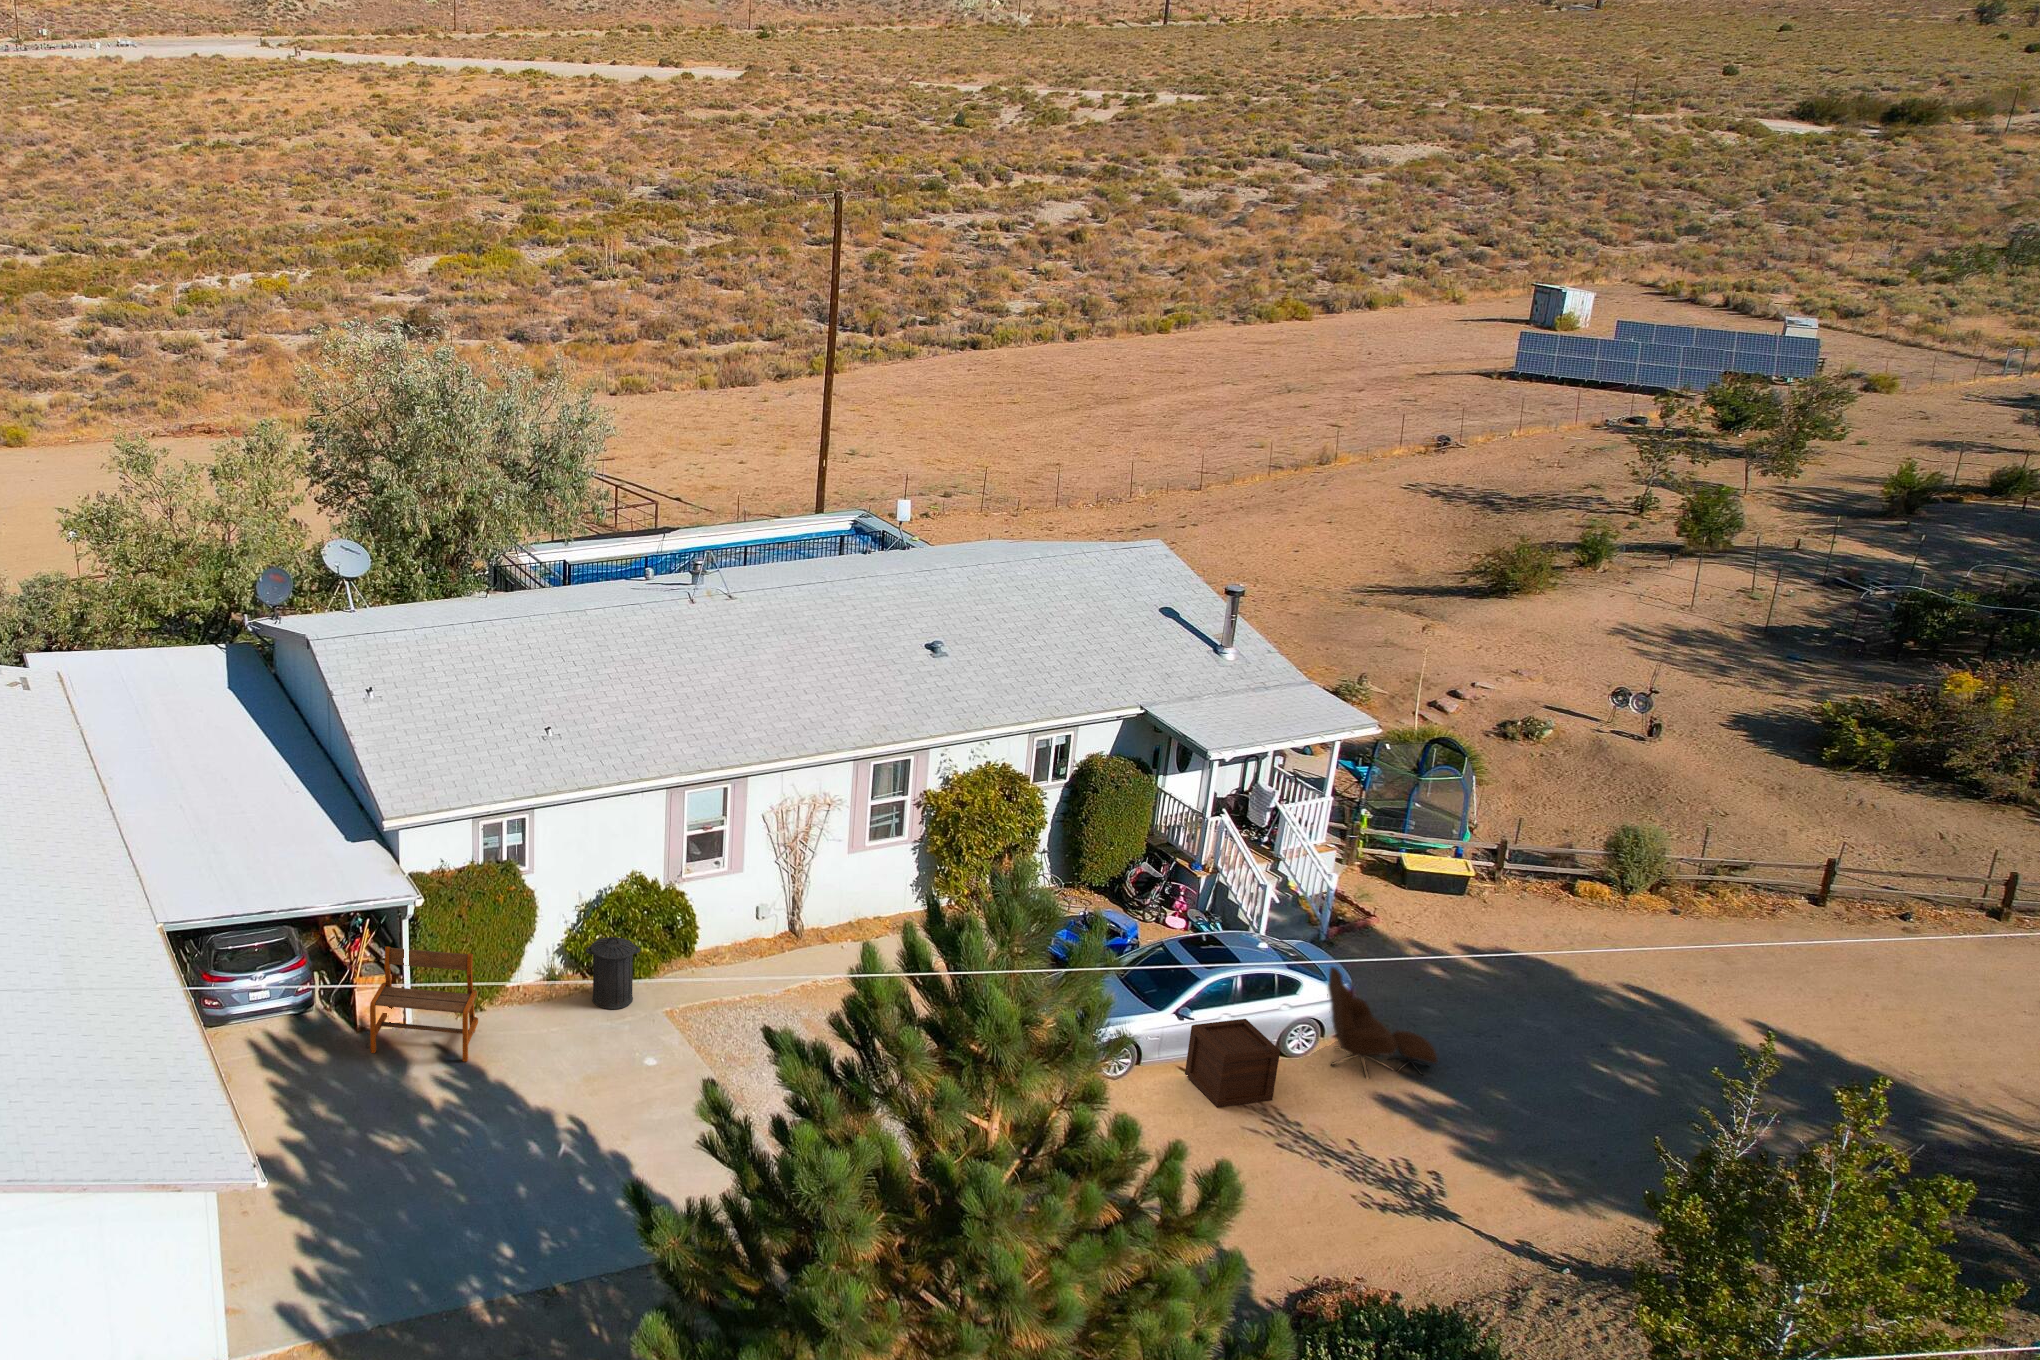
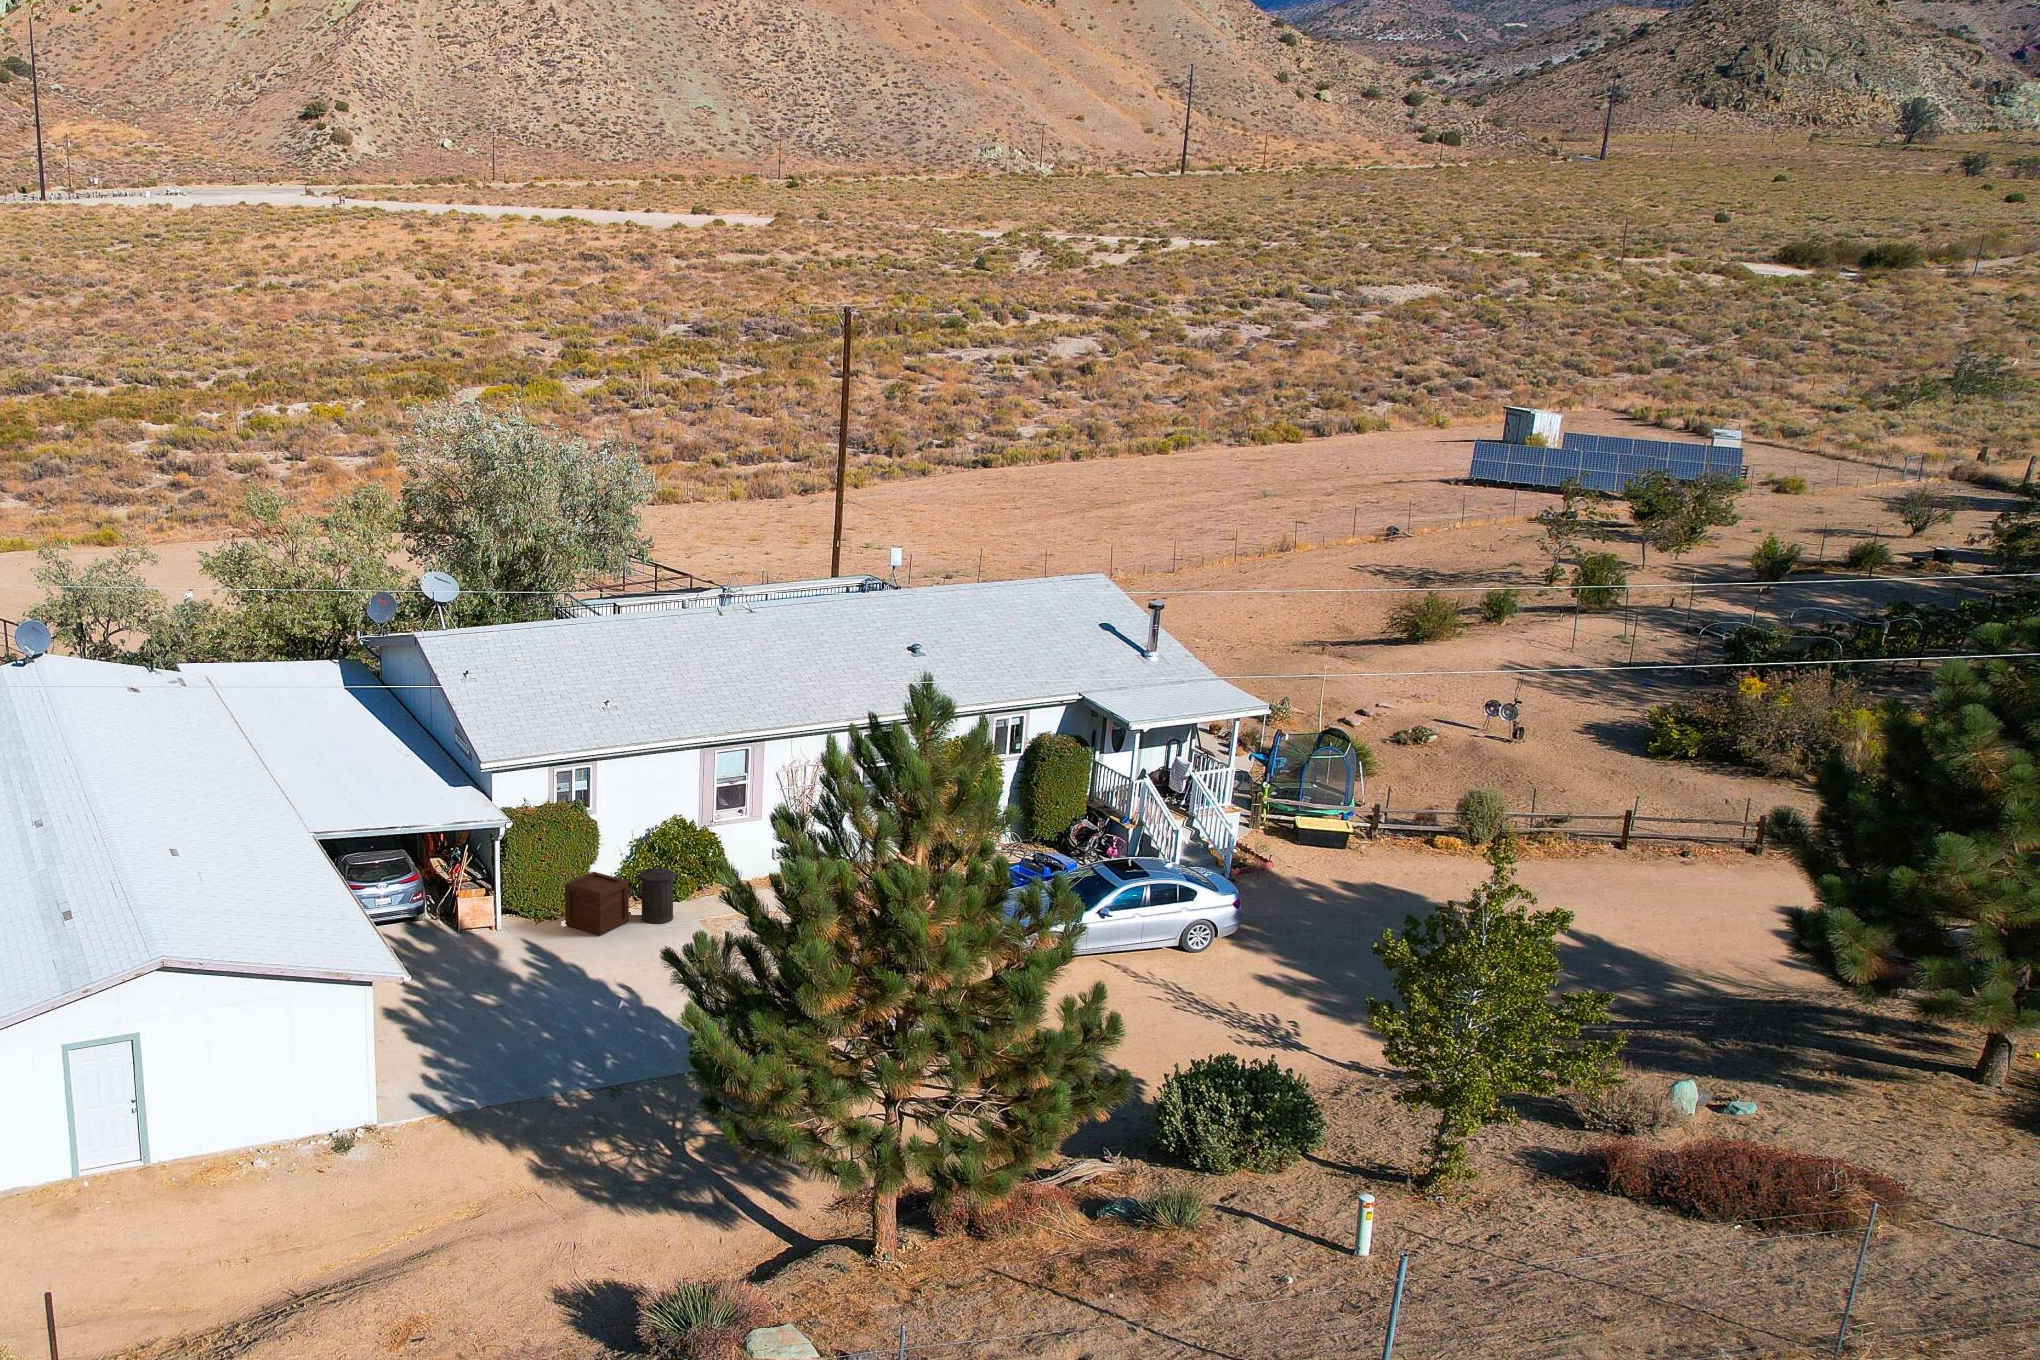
bench: present [370,947,478,1062] -> none [467,868,552,955]
lounge chair: present [1327,967,1438,1078] -> none [1219,876,1304,961]
wooden crate: present [1185,1019,1280,1107] -> present [565,872,629,935]

